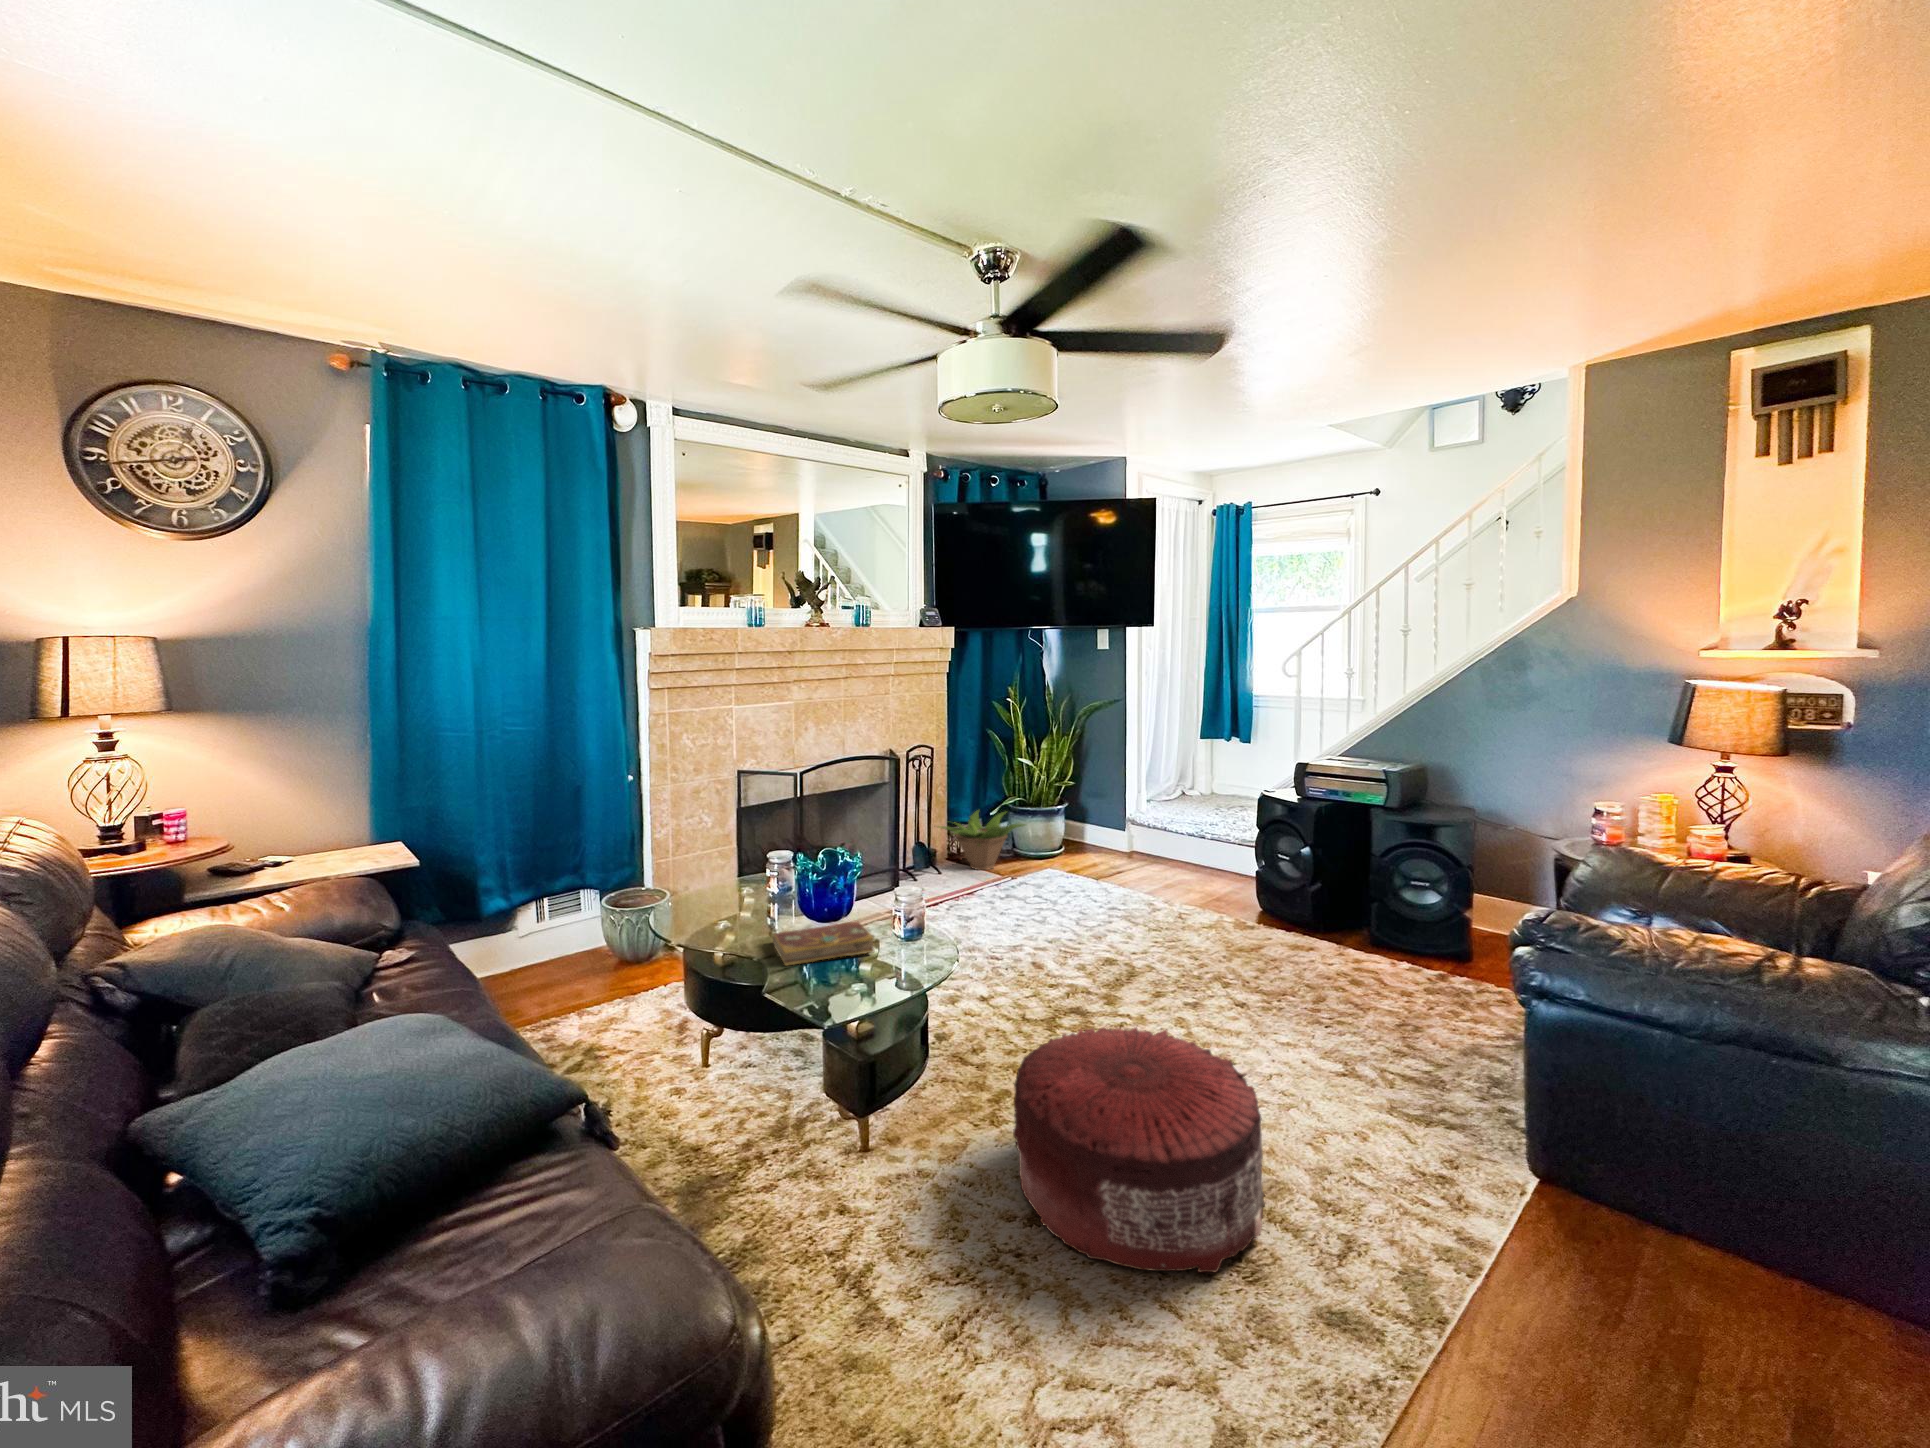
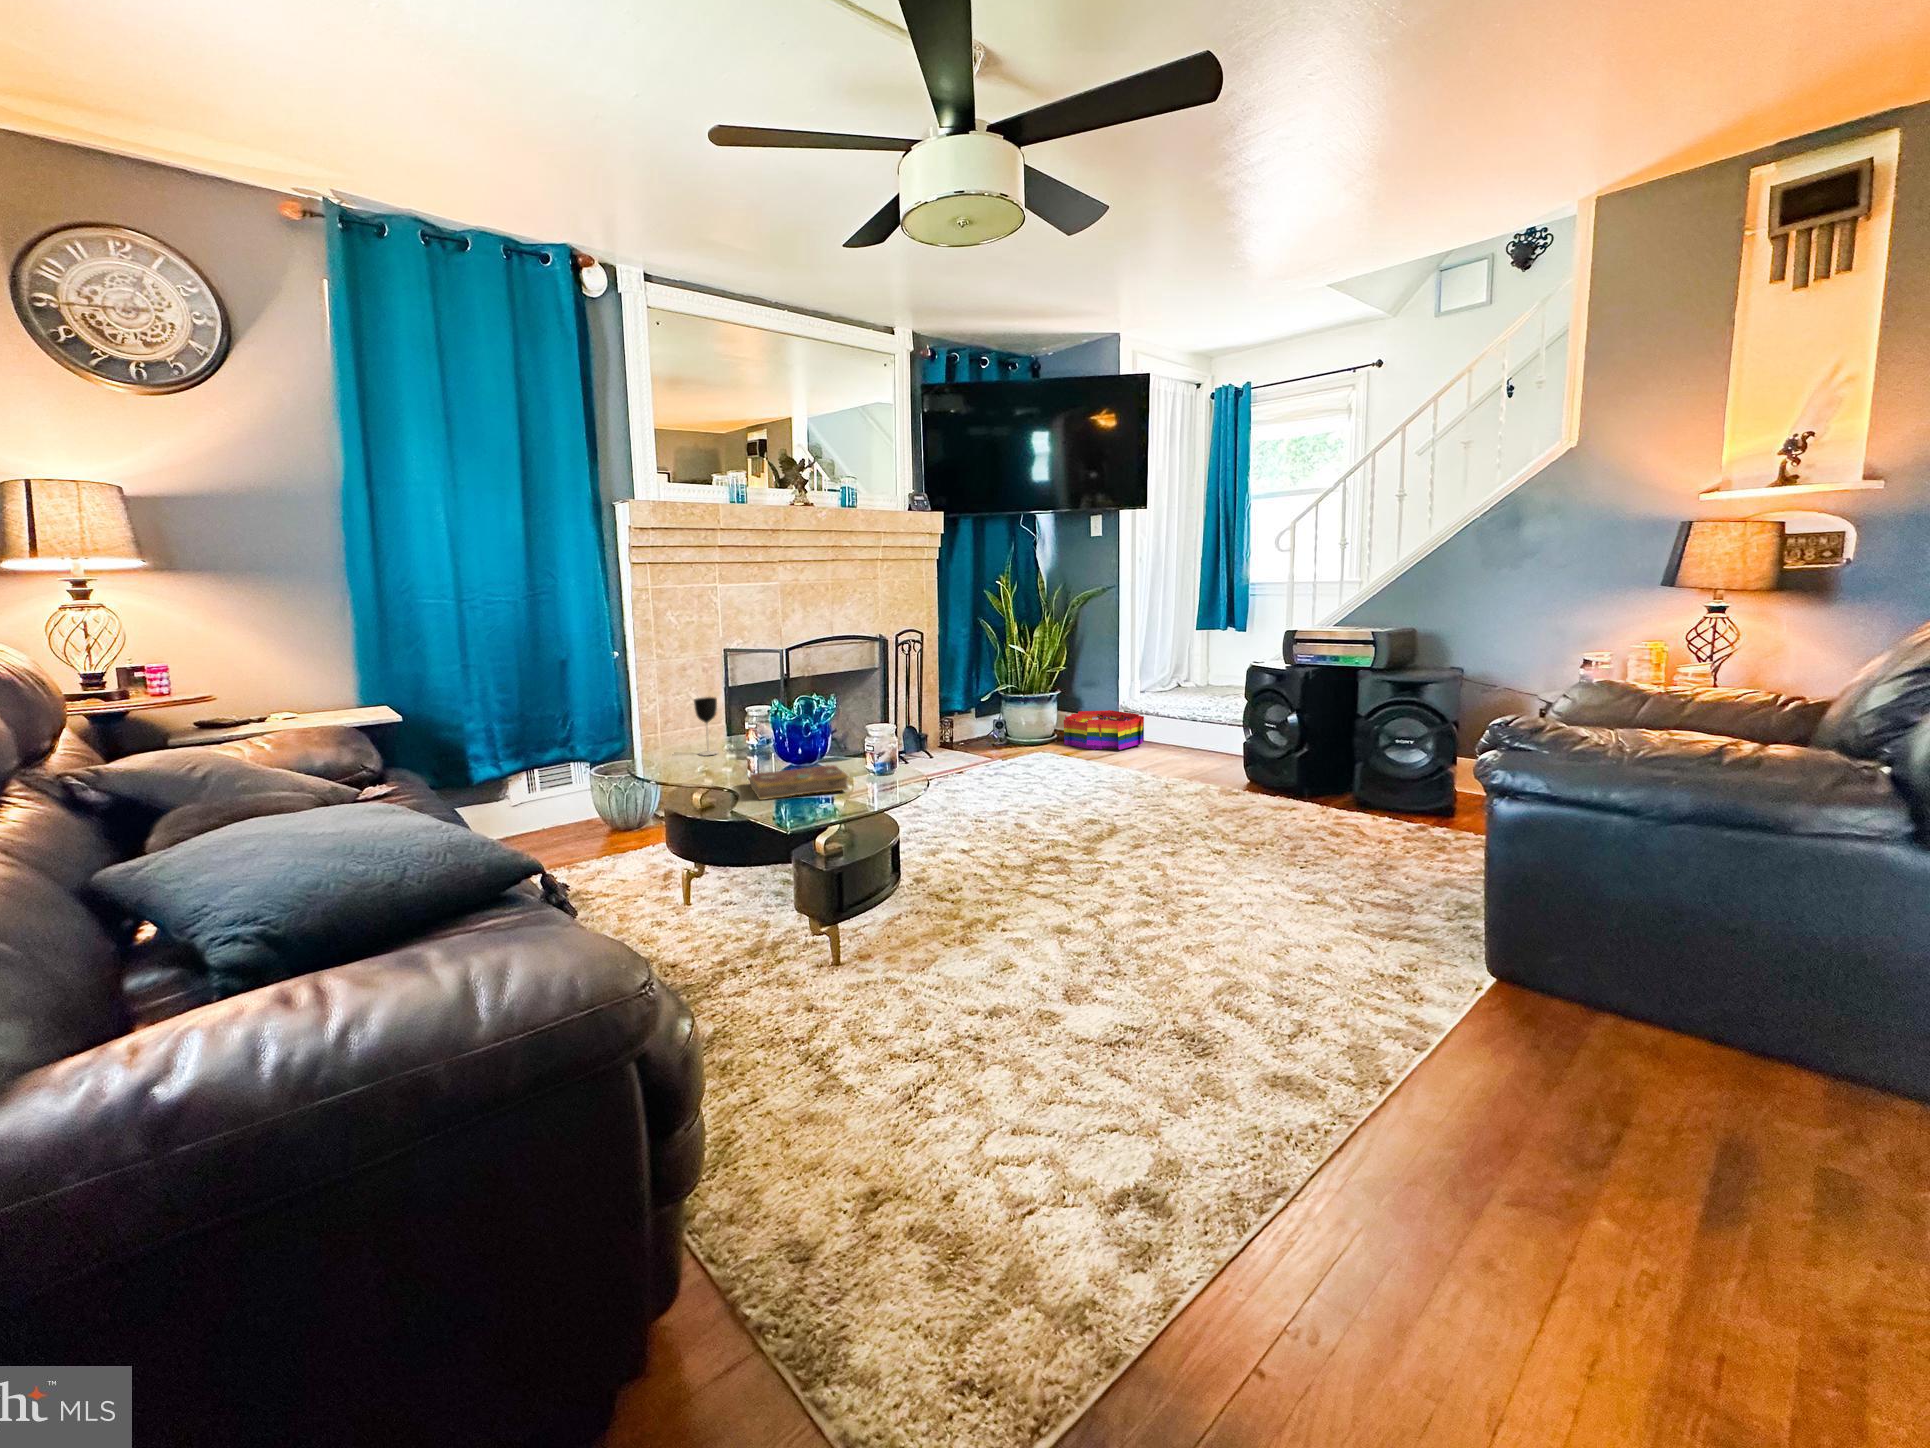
decorative plant: present [939,811,1025,870] -> none [926,697,1017,753]
storage bin: none [1072,824,1153,869] -> present [1064,710,1144,750]
wine glass: none [714,841,738,902] -> present [694,697,718,755]
pouf: present [1013,1027,1265,1272] -> none [977,847,1223,1049]

